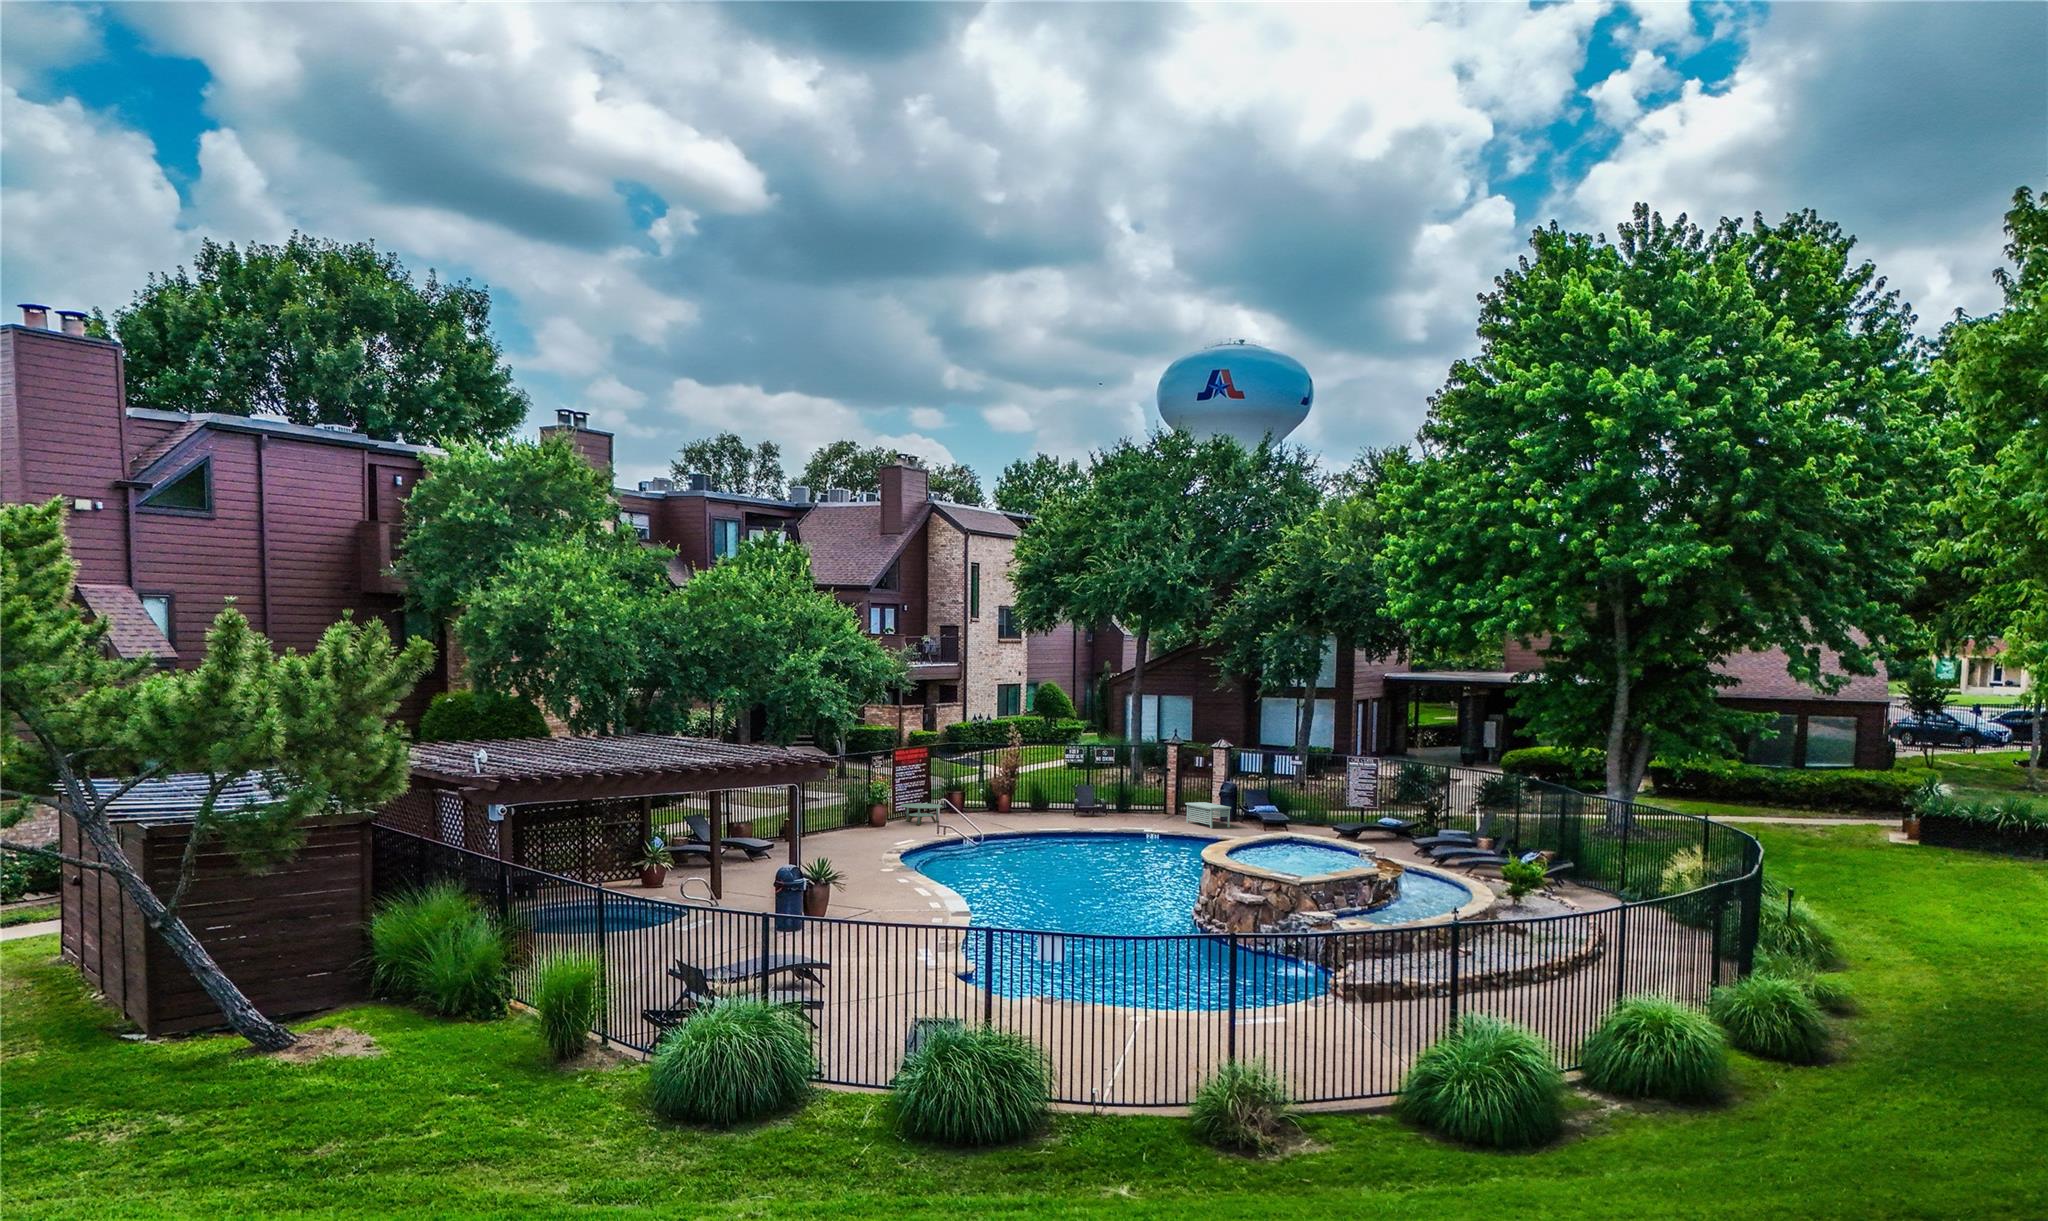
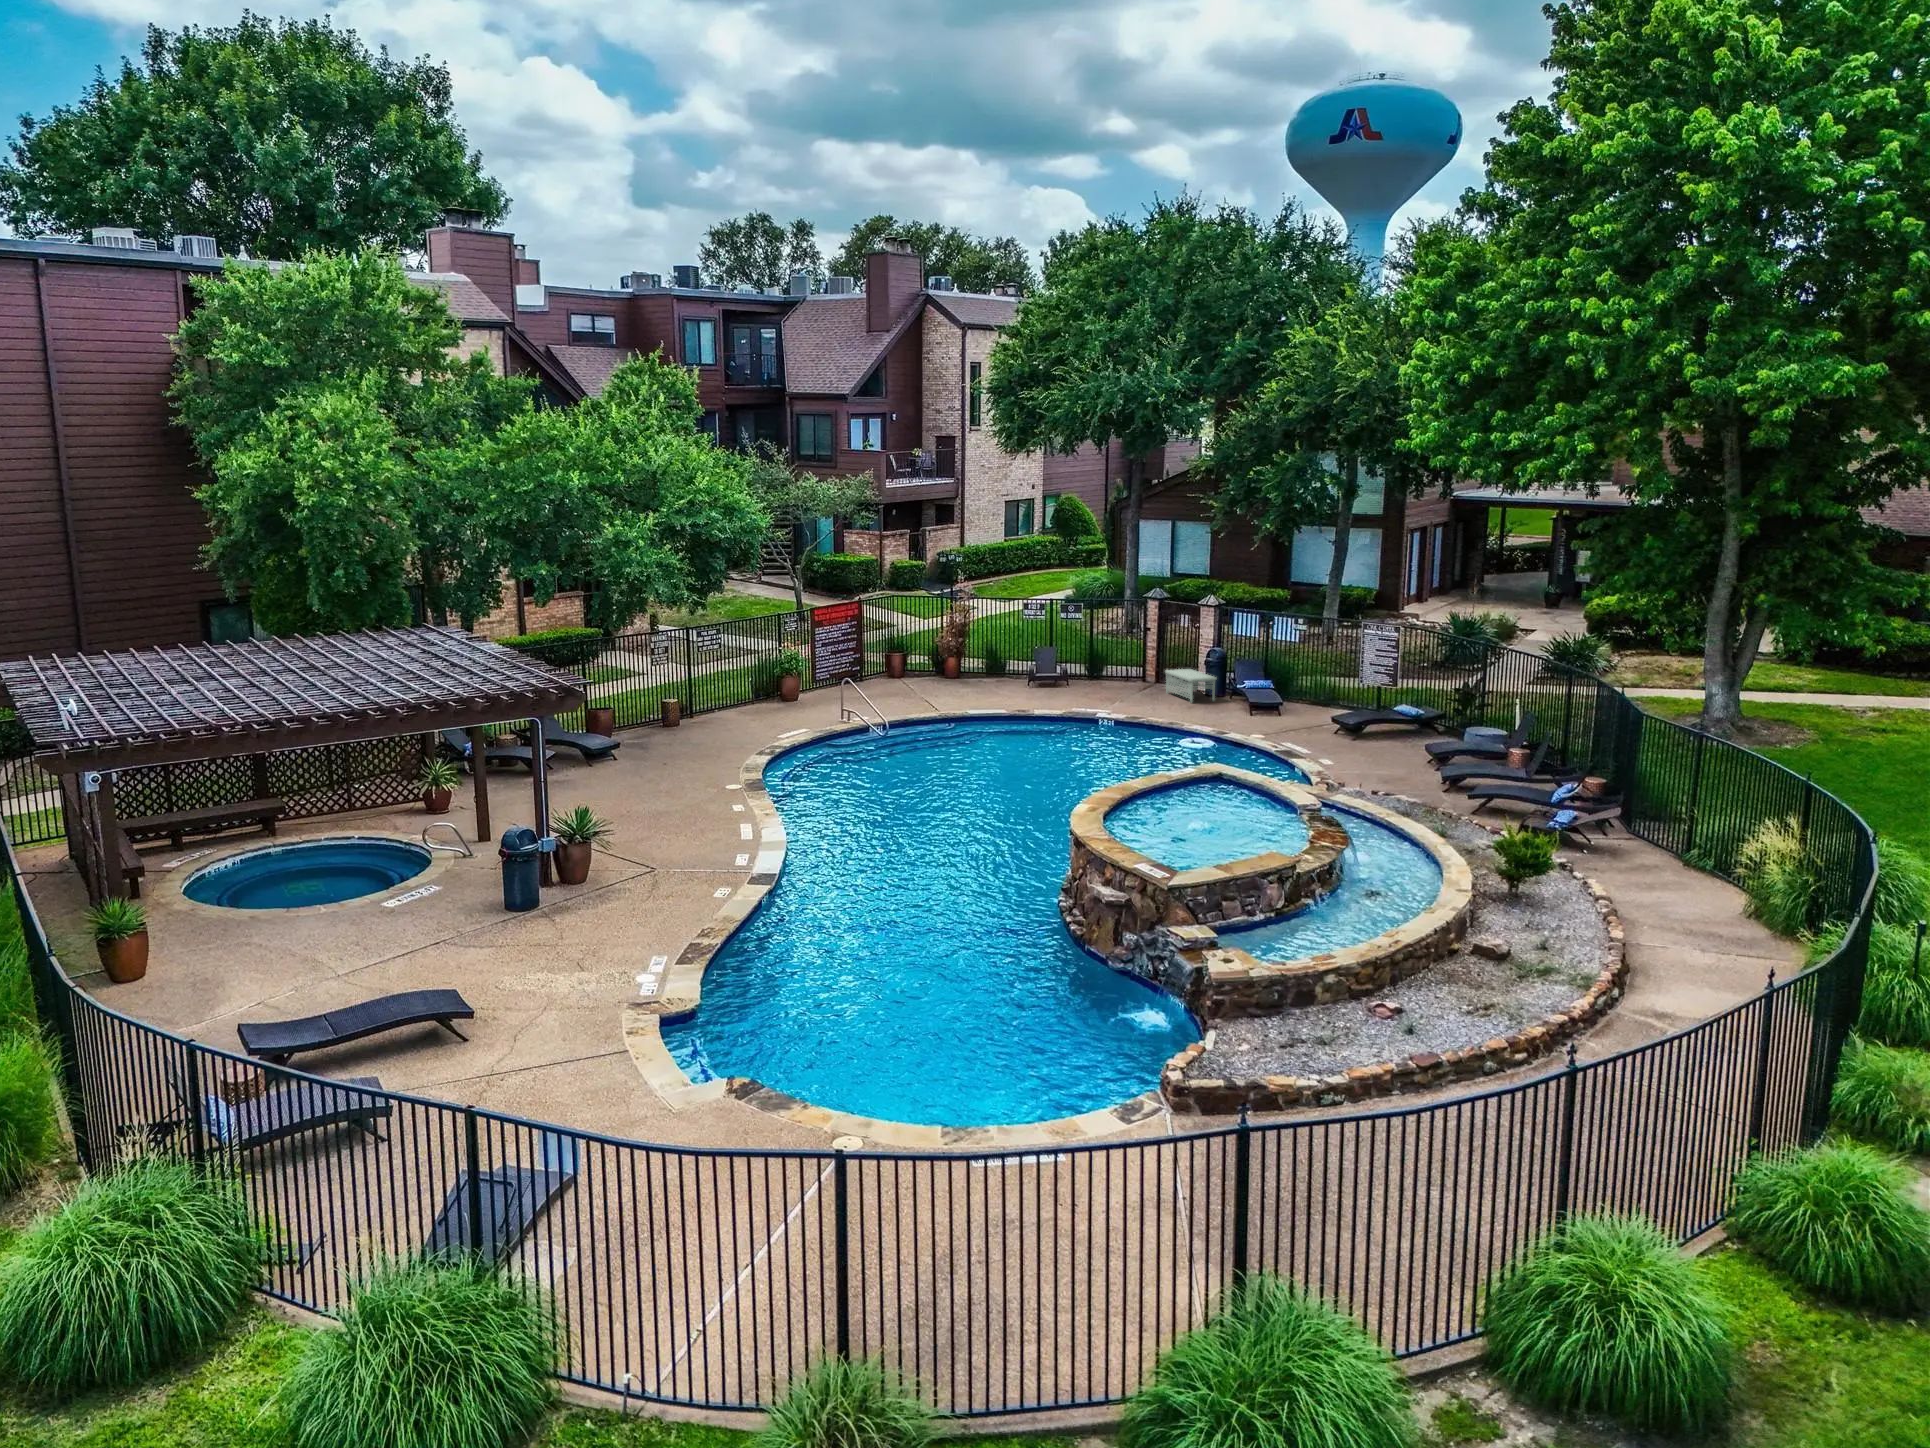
round table: present [900,803,943,825] -> none [828,672,876,700]

